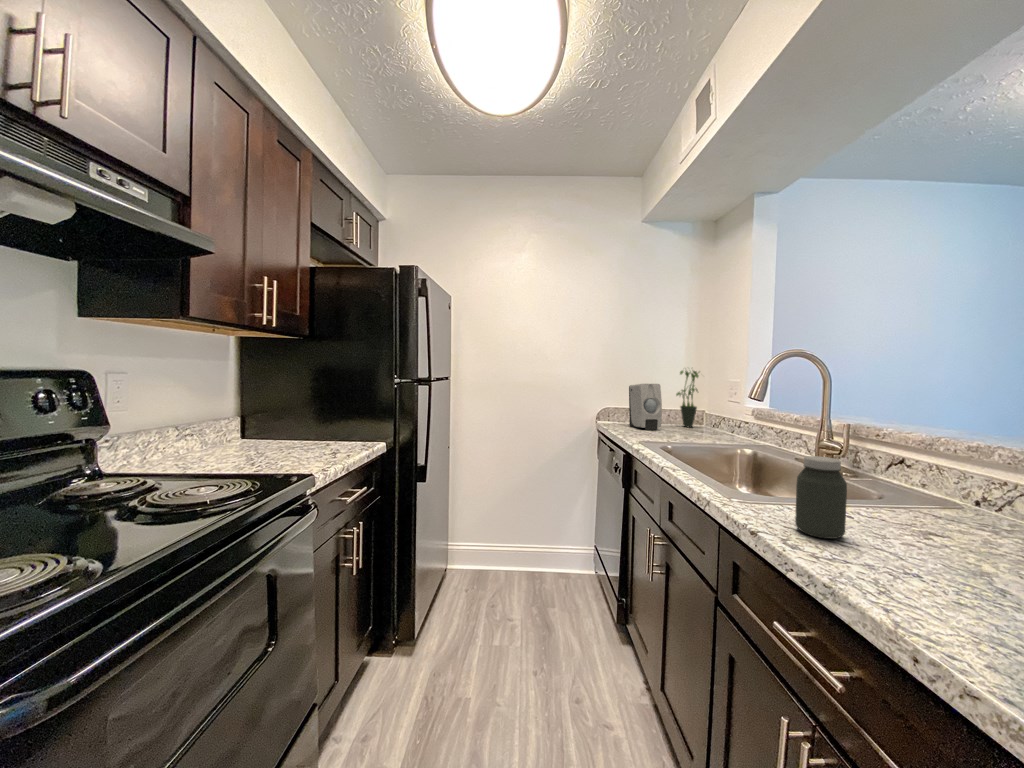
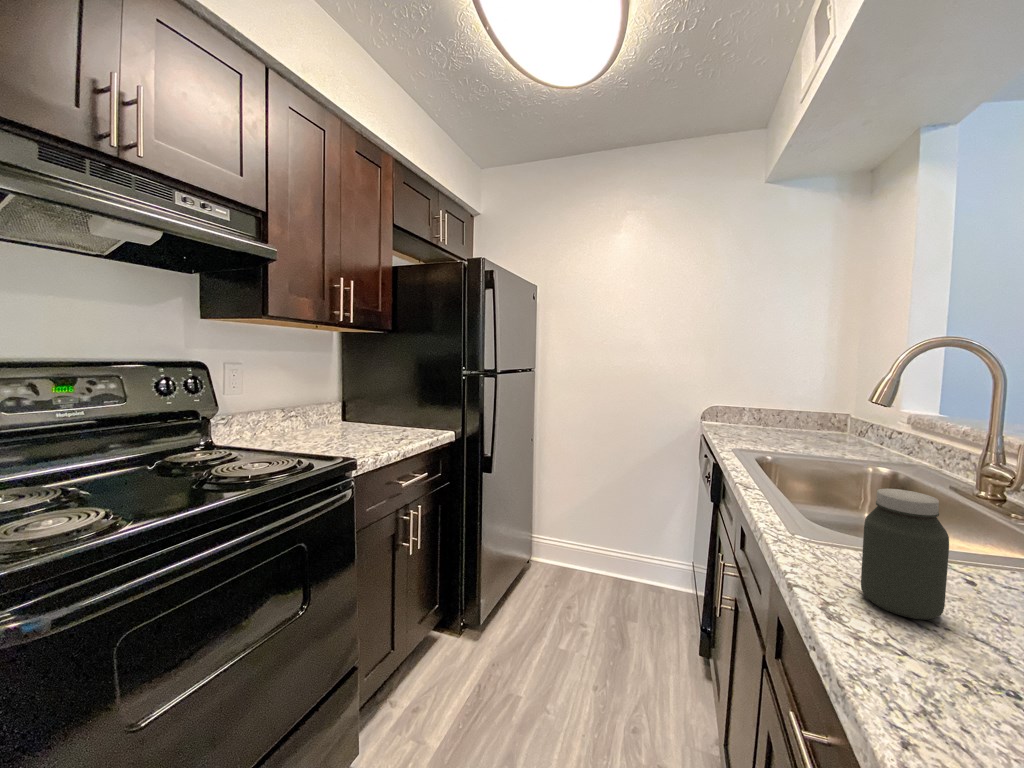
potted plant: present [676,371,699,427] -> none [801,359,843,434]
soap dispenser: present [629,384,662,430] -> none [736,379,776,434]

